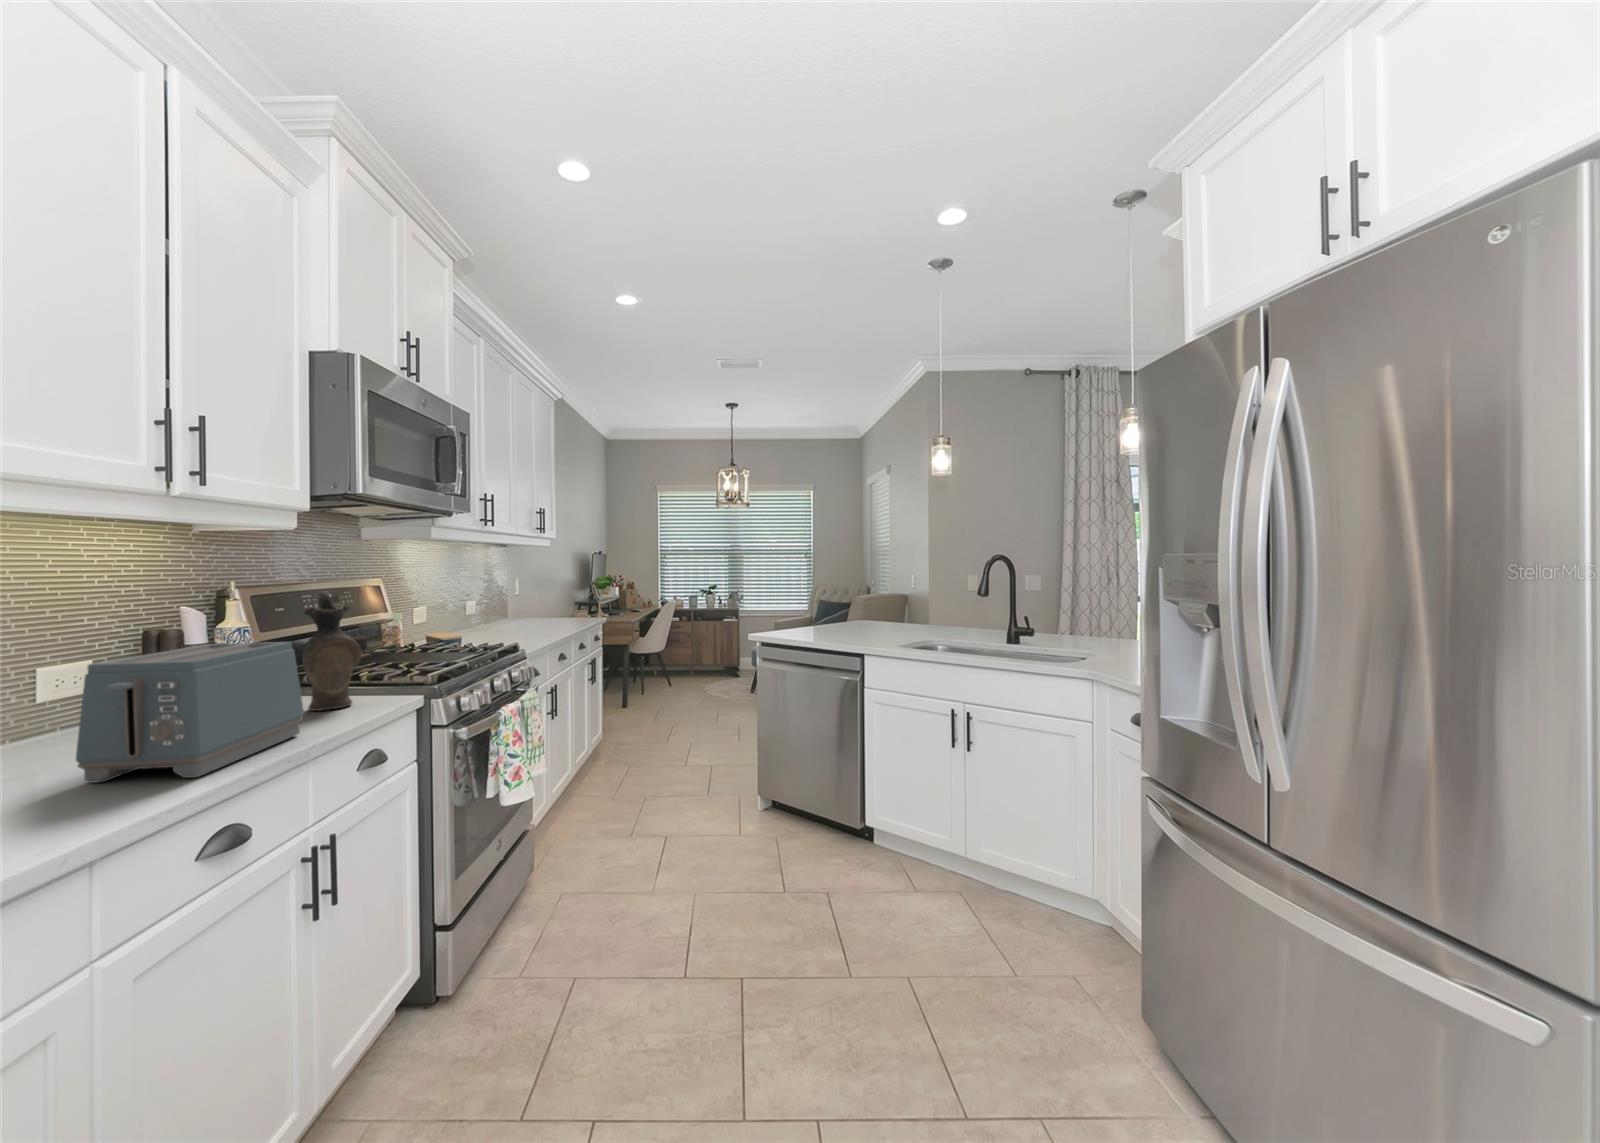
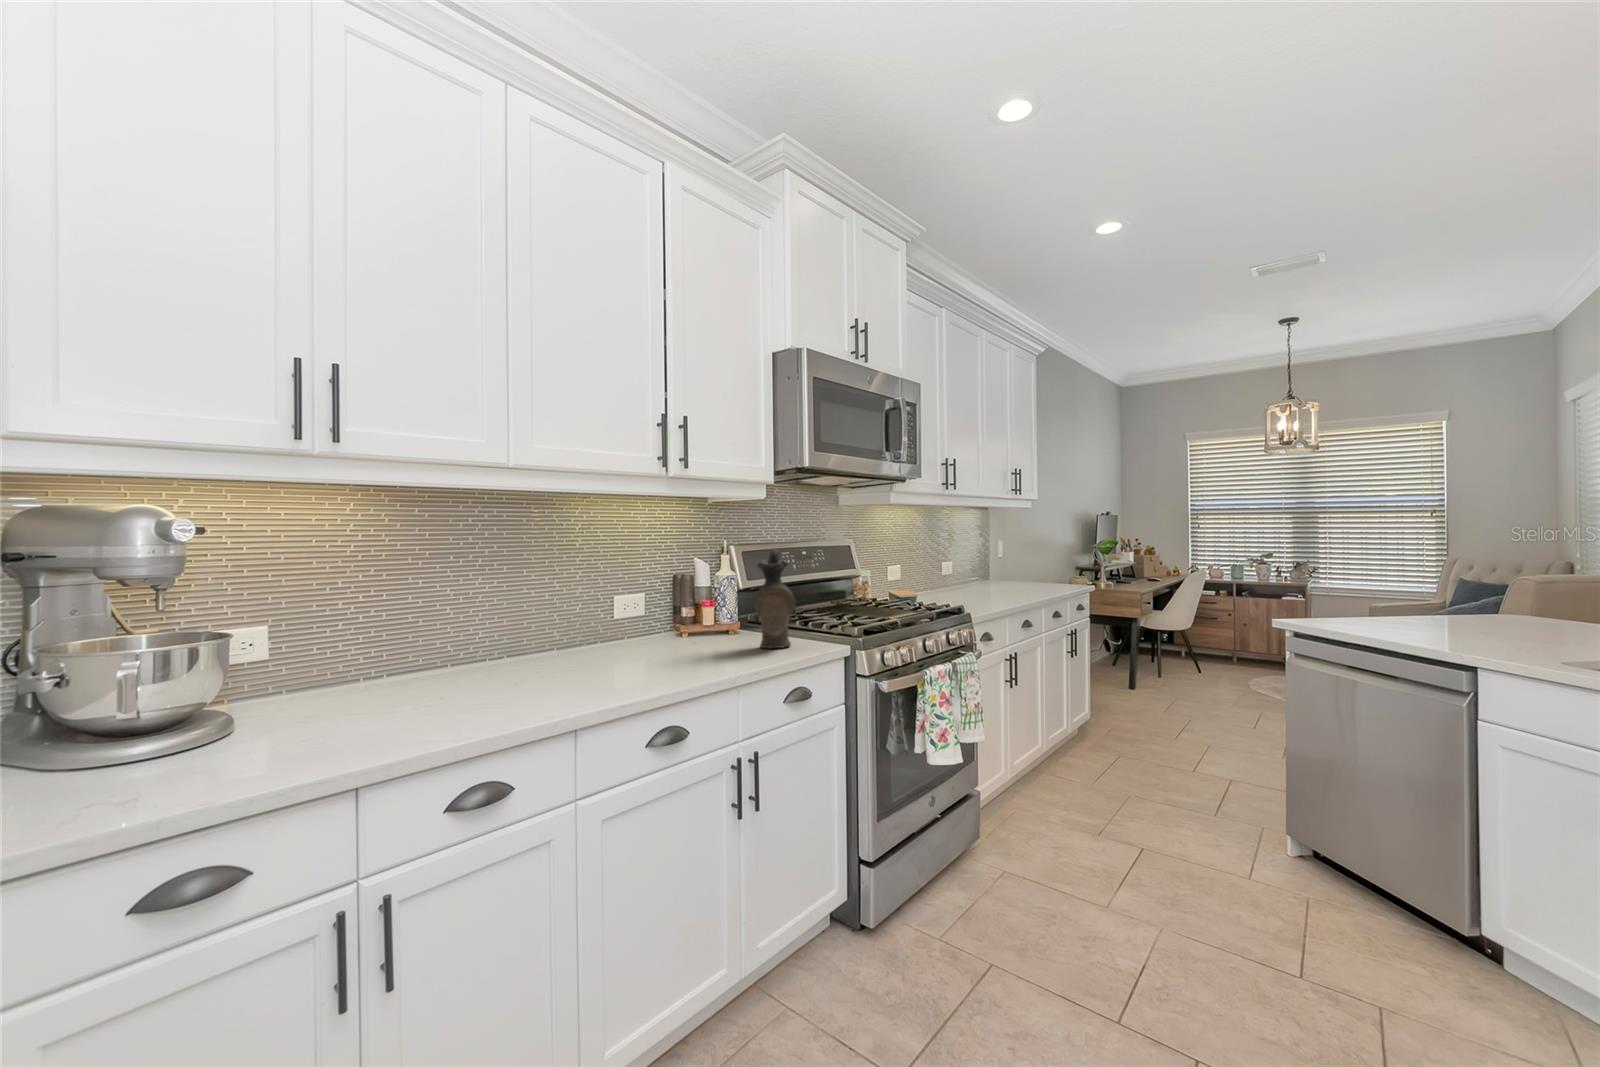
toaster: present [76,642,304,783] -> none [600,587,738,684]

